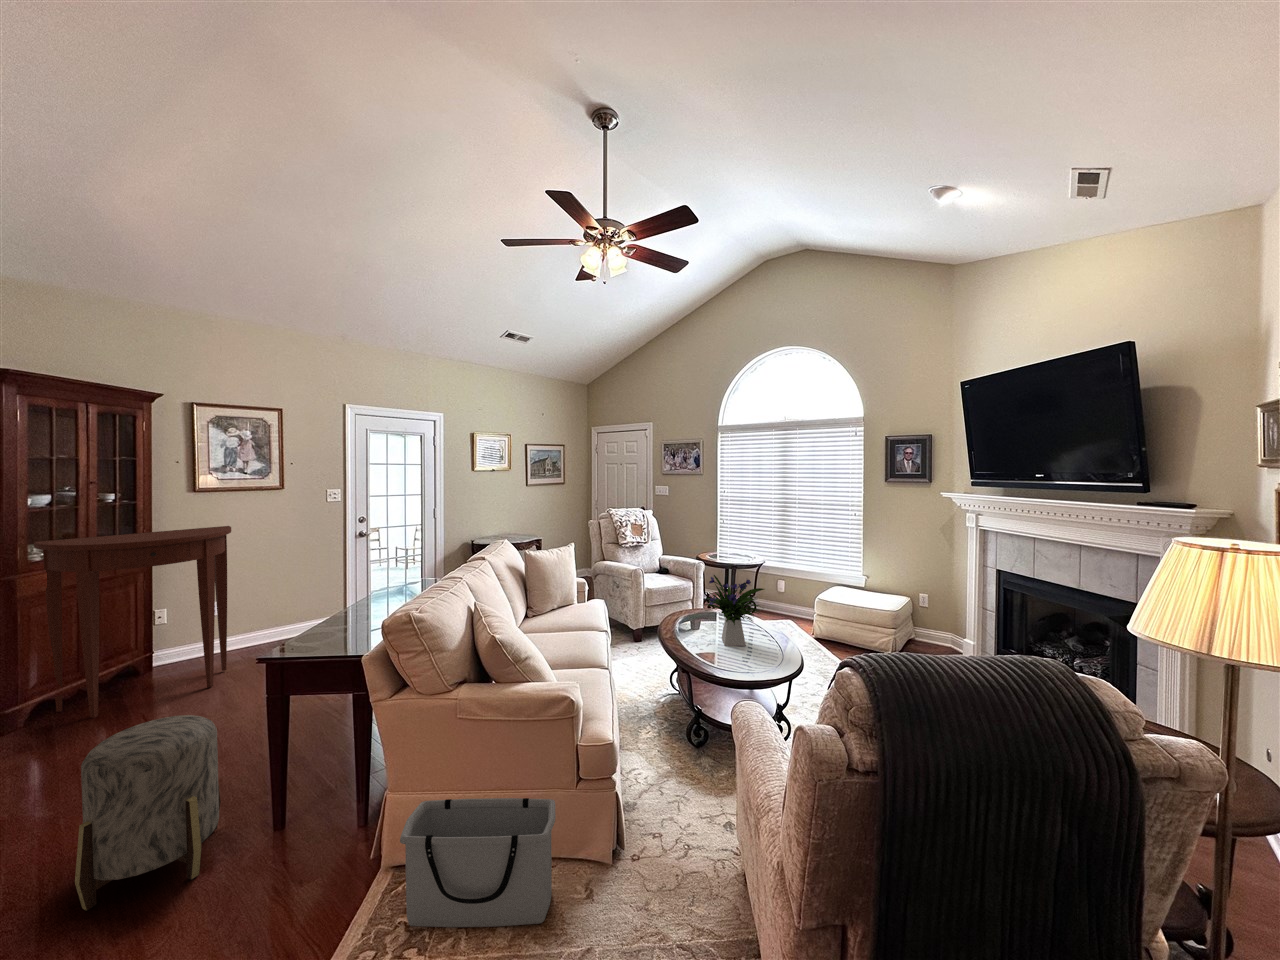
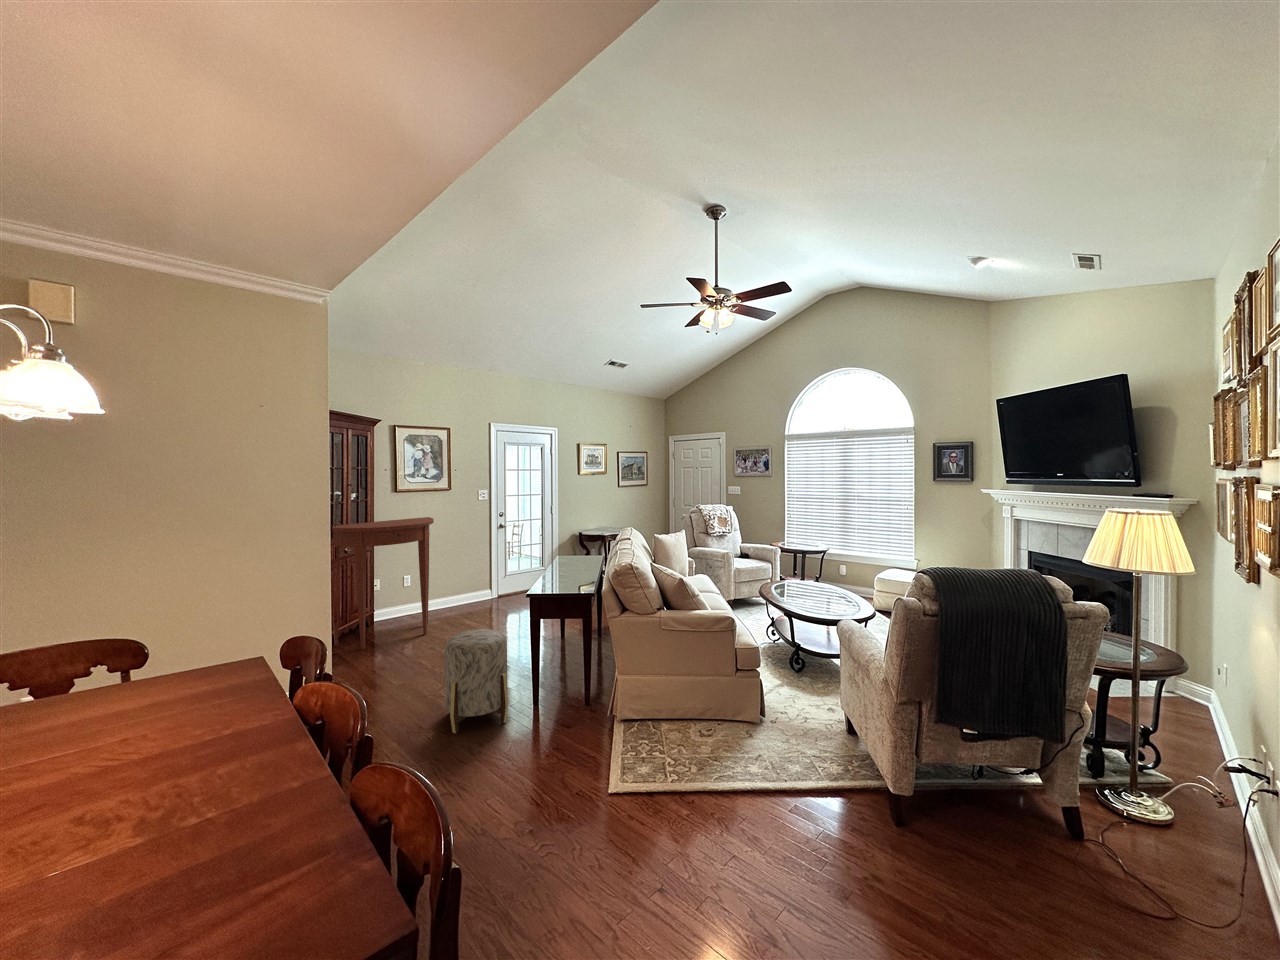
flower arrangement: present [705,575,764,646] -> none [792,550,844,603]
storage bin: present [400,798,556,927] -> none [643,676,732,745]

